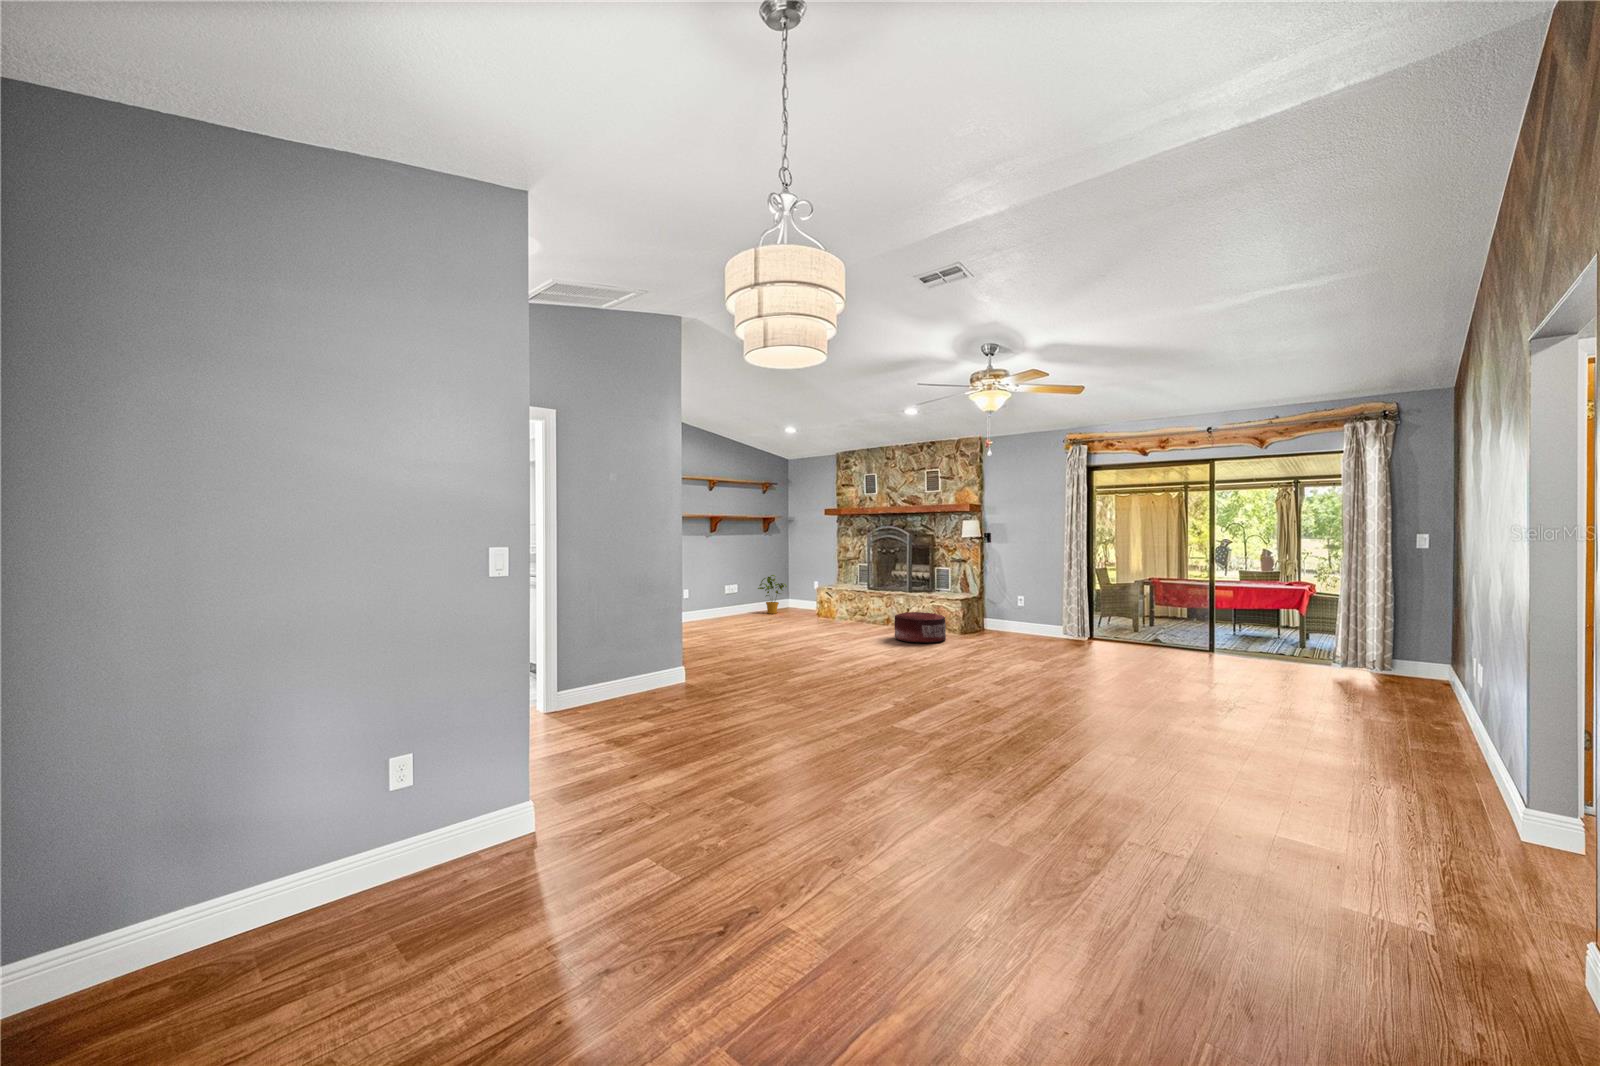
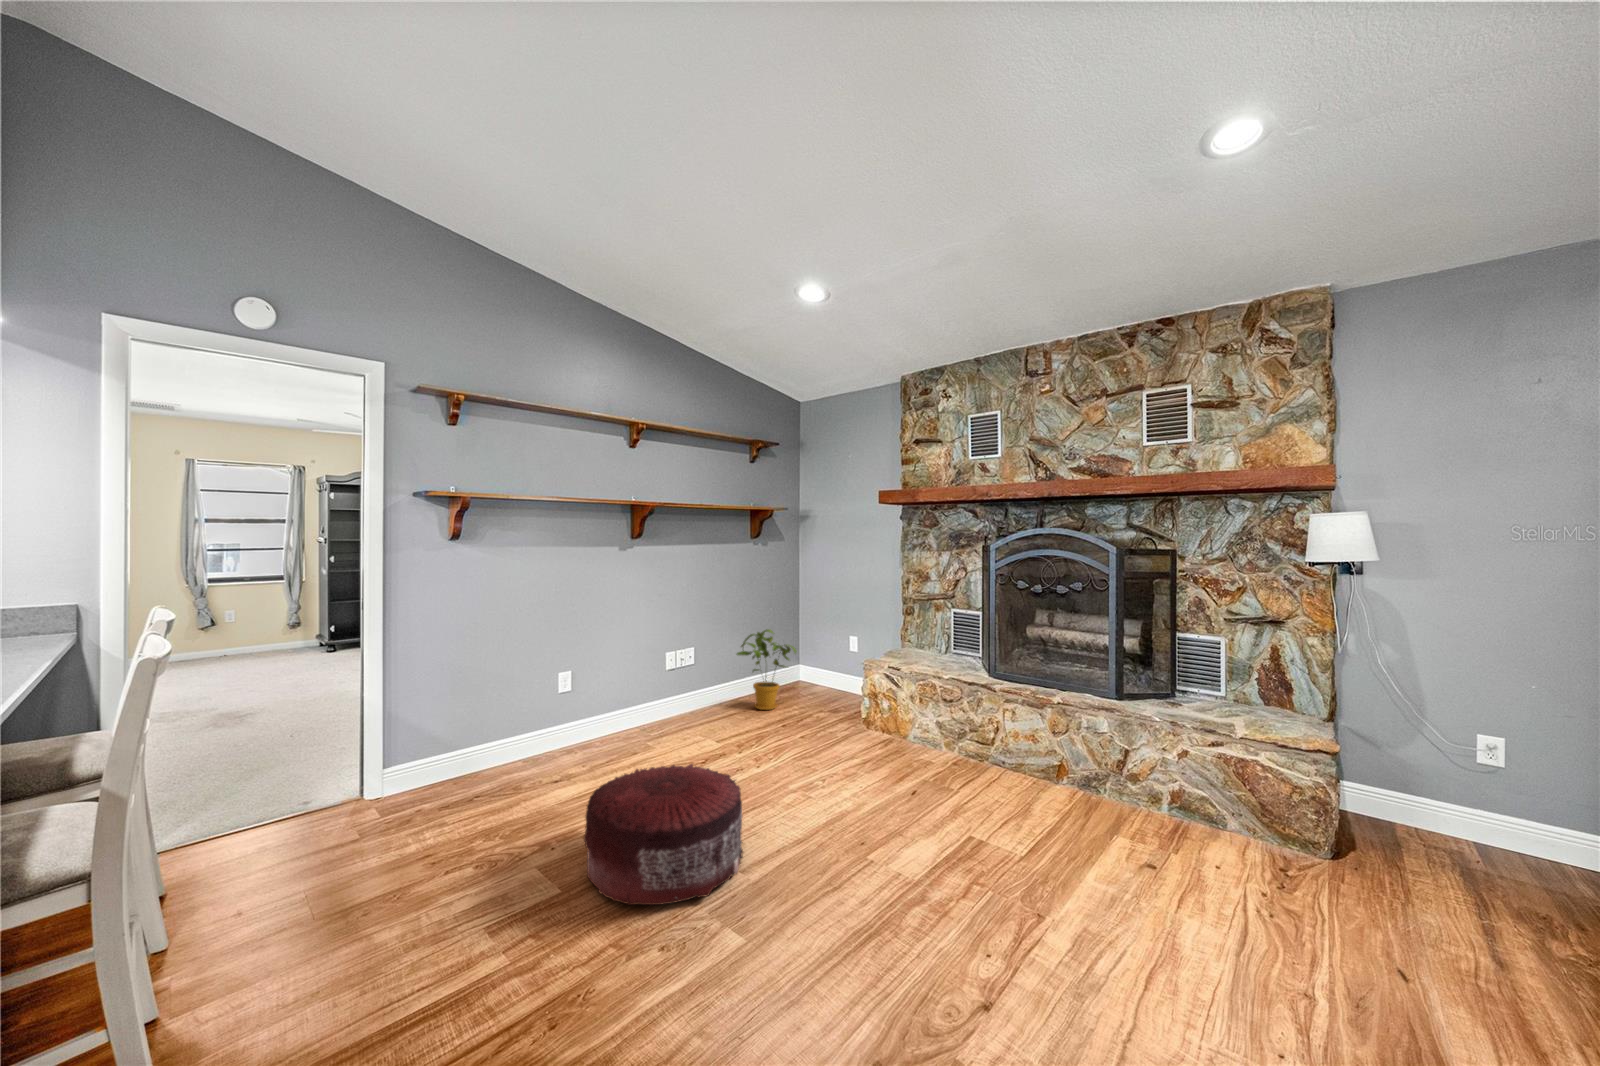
pouf: present [894,612,946,642] -> present [584,764,743,905]

